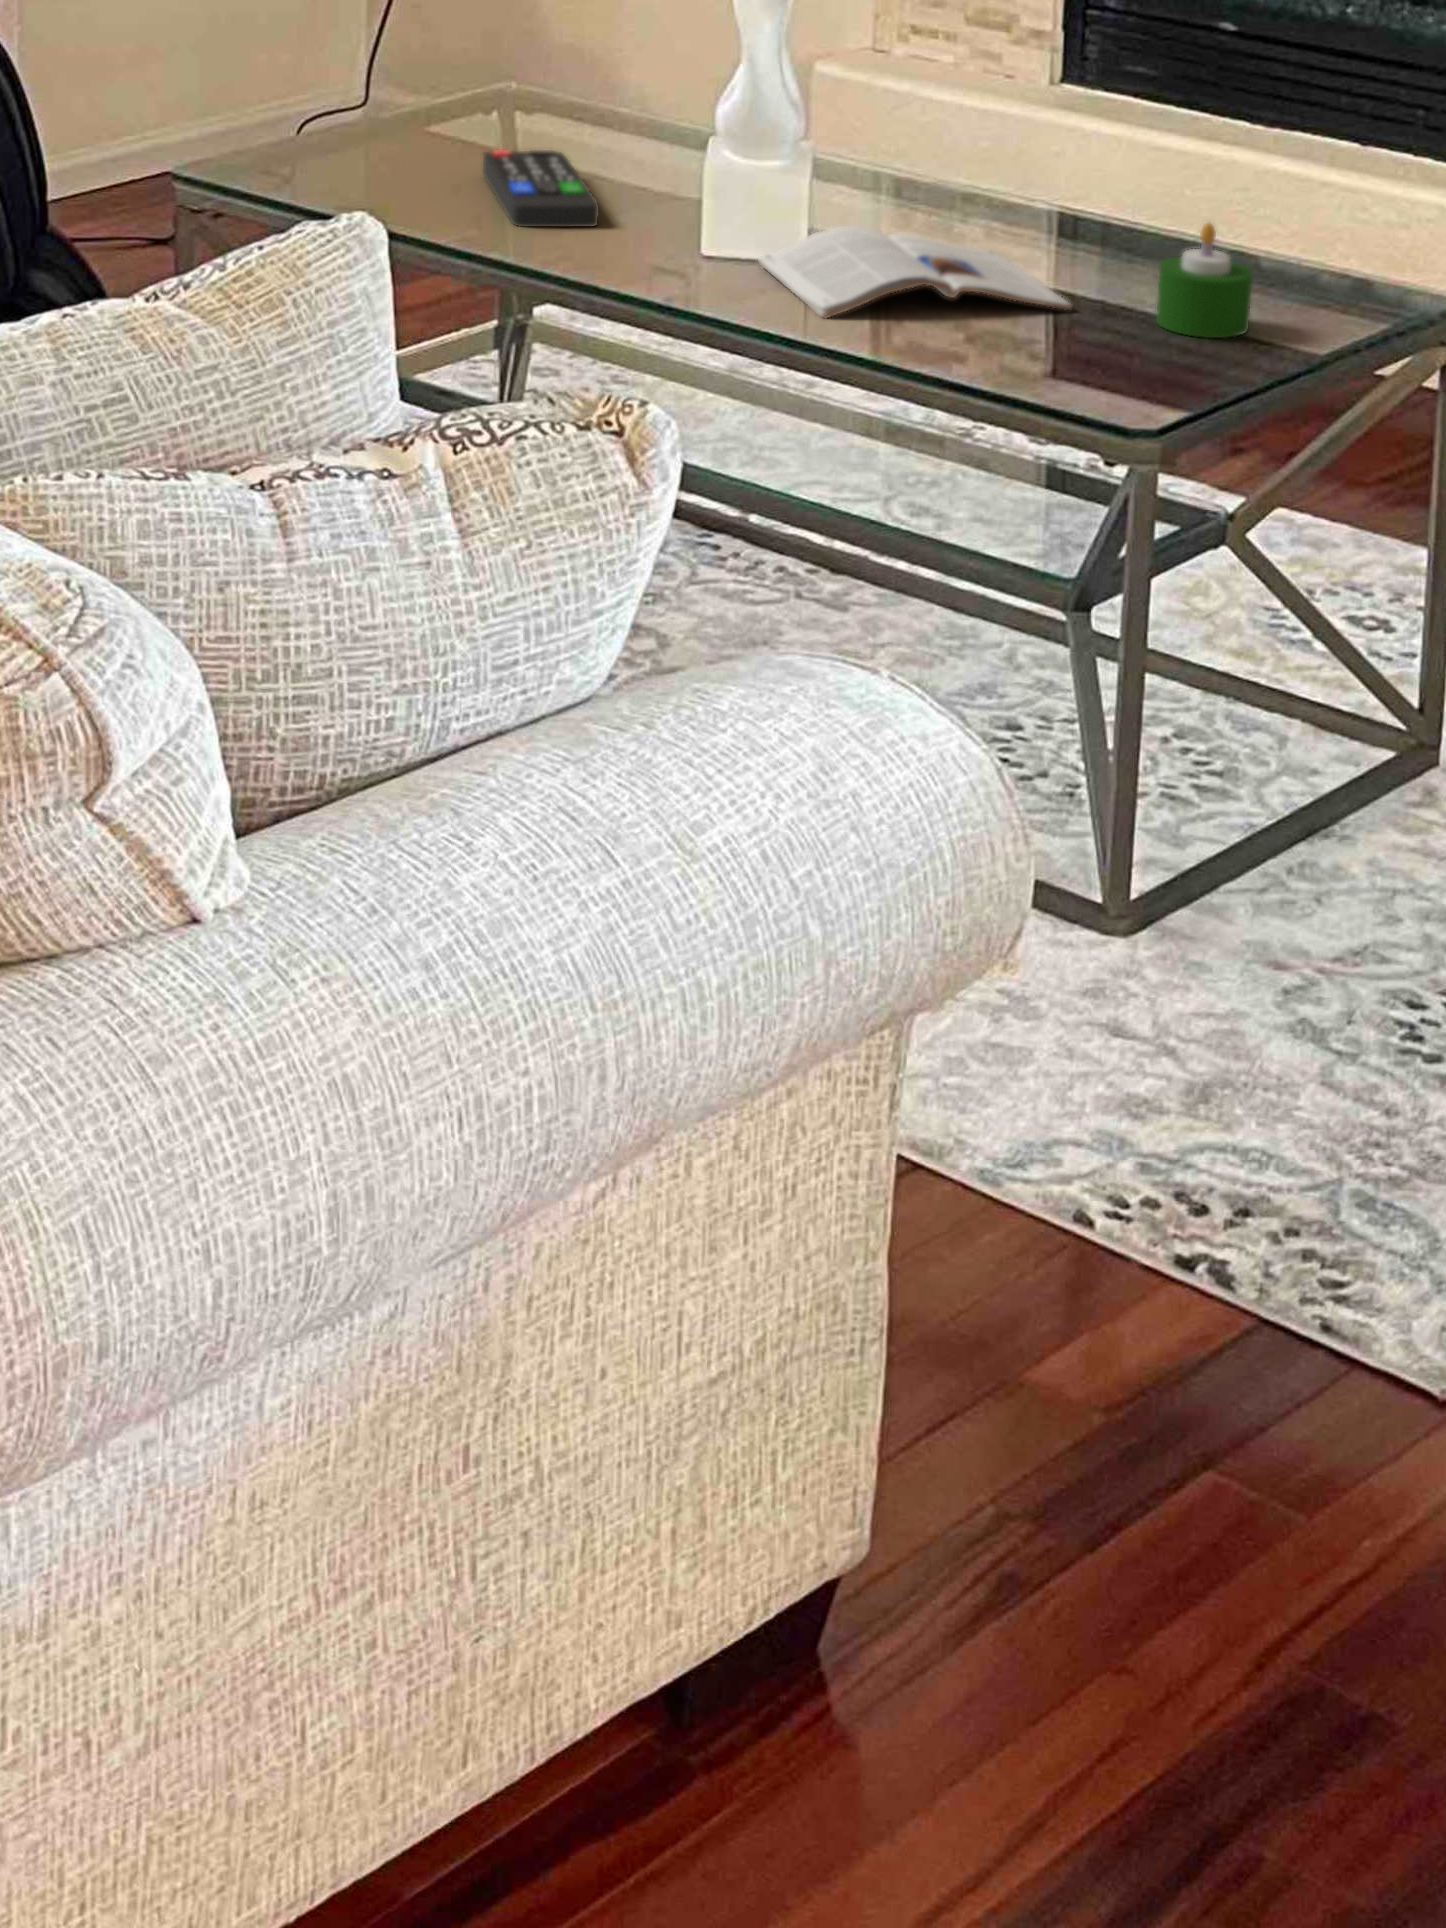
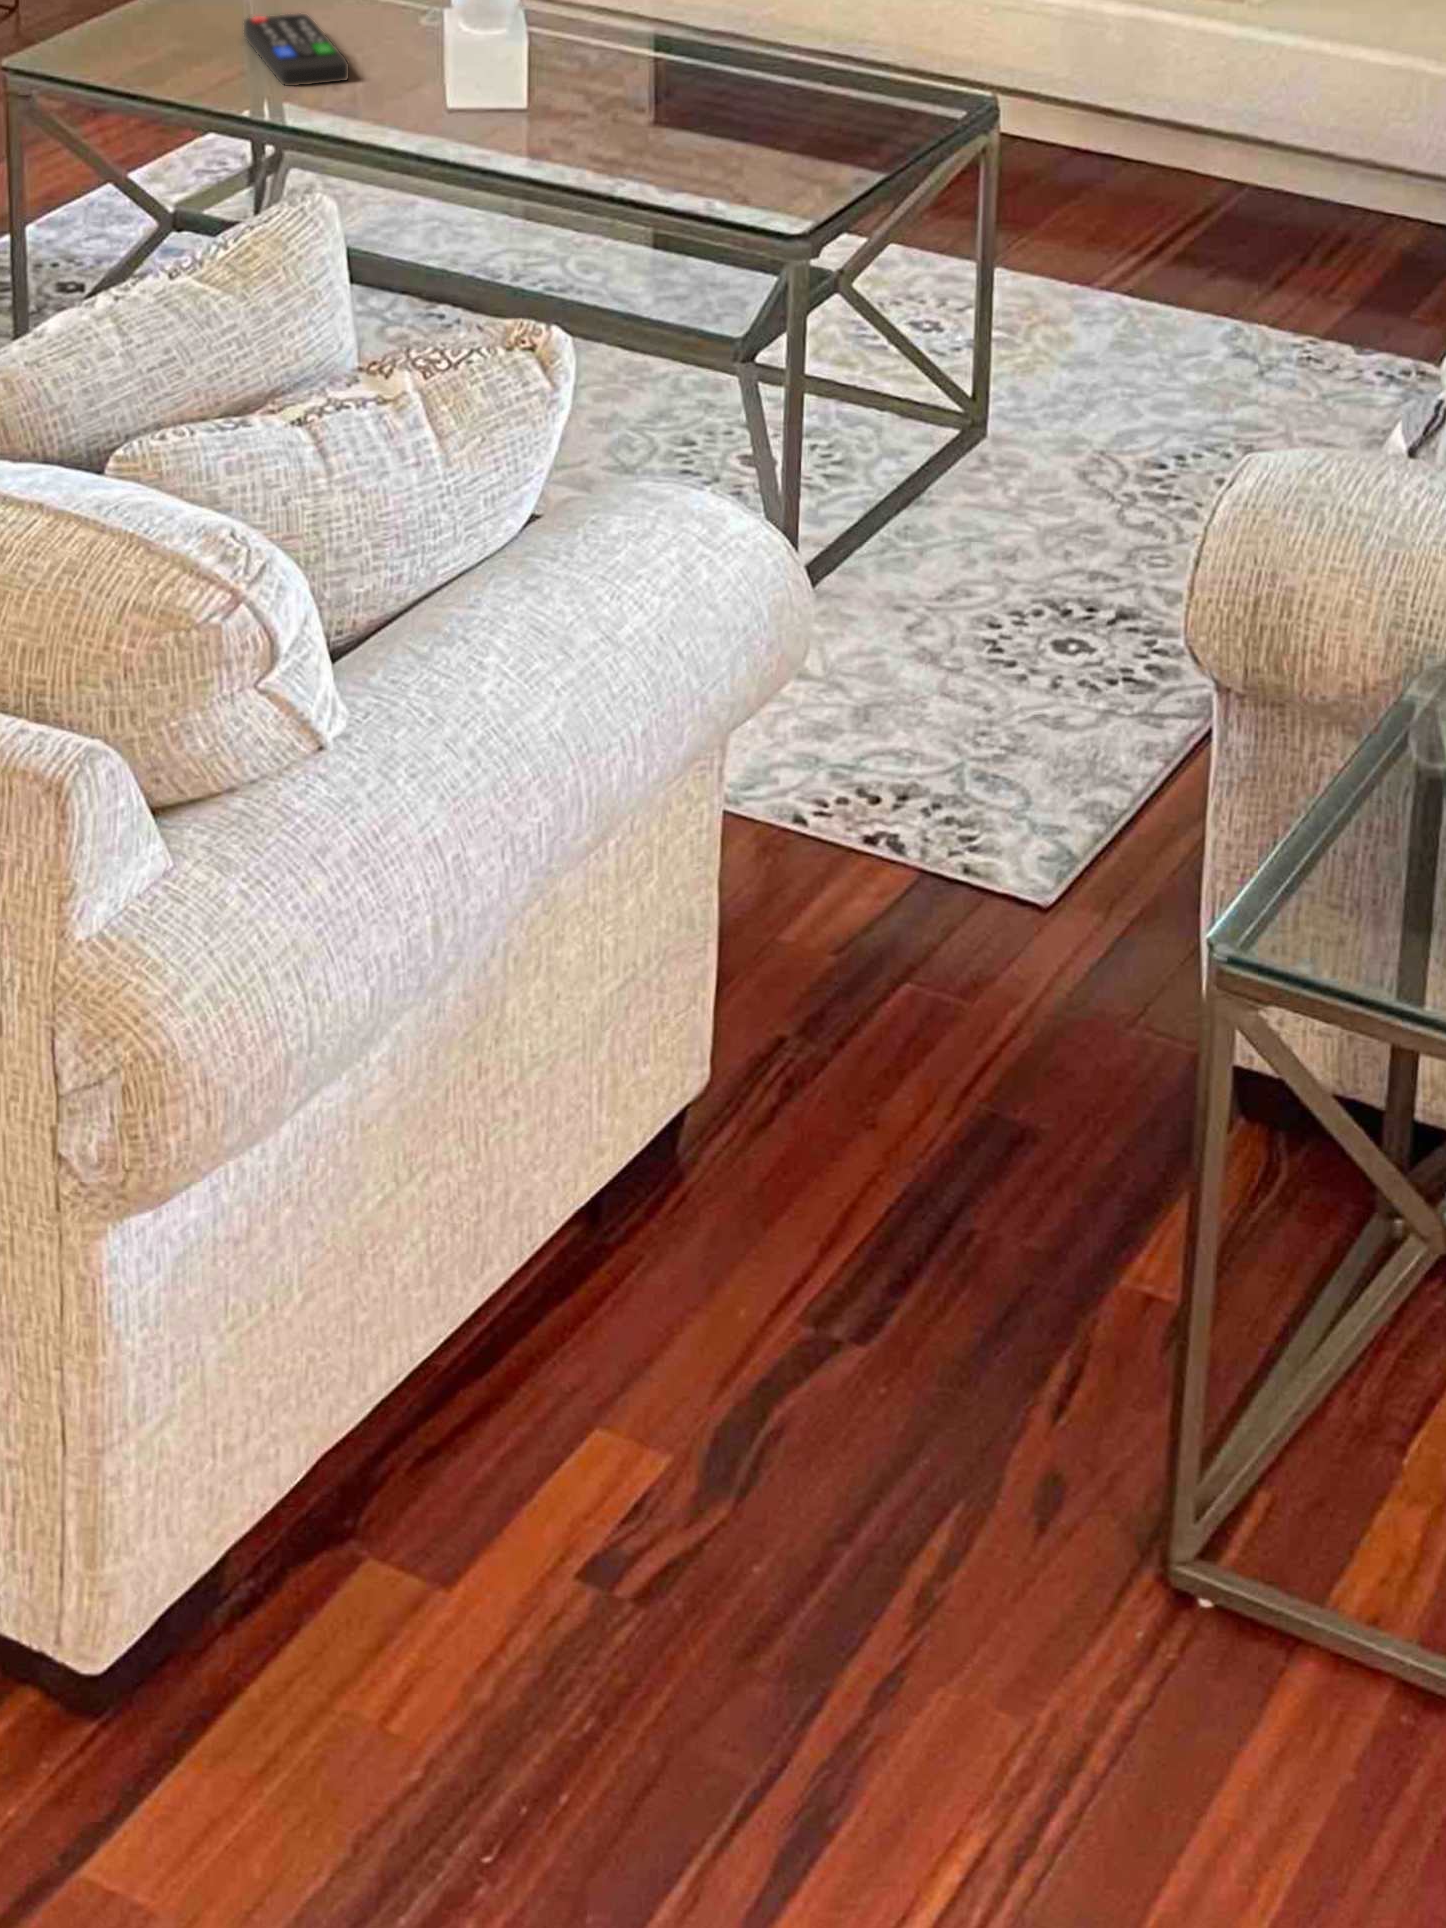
candle: present [1156,223,1252,338] -> none [782,55,851,143]
magazine: present [759,225,1072,318] -> none [481,69,722,153]

